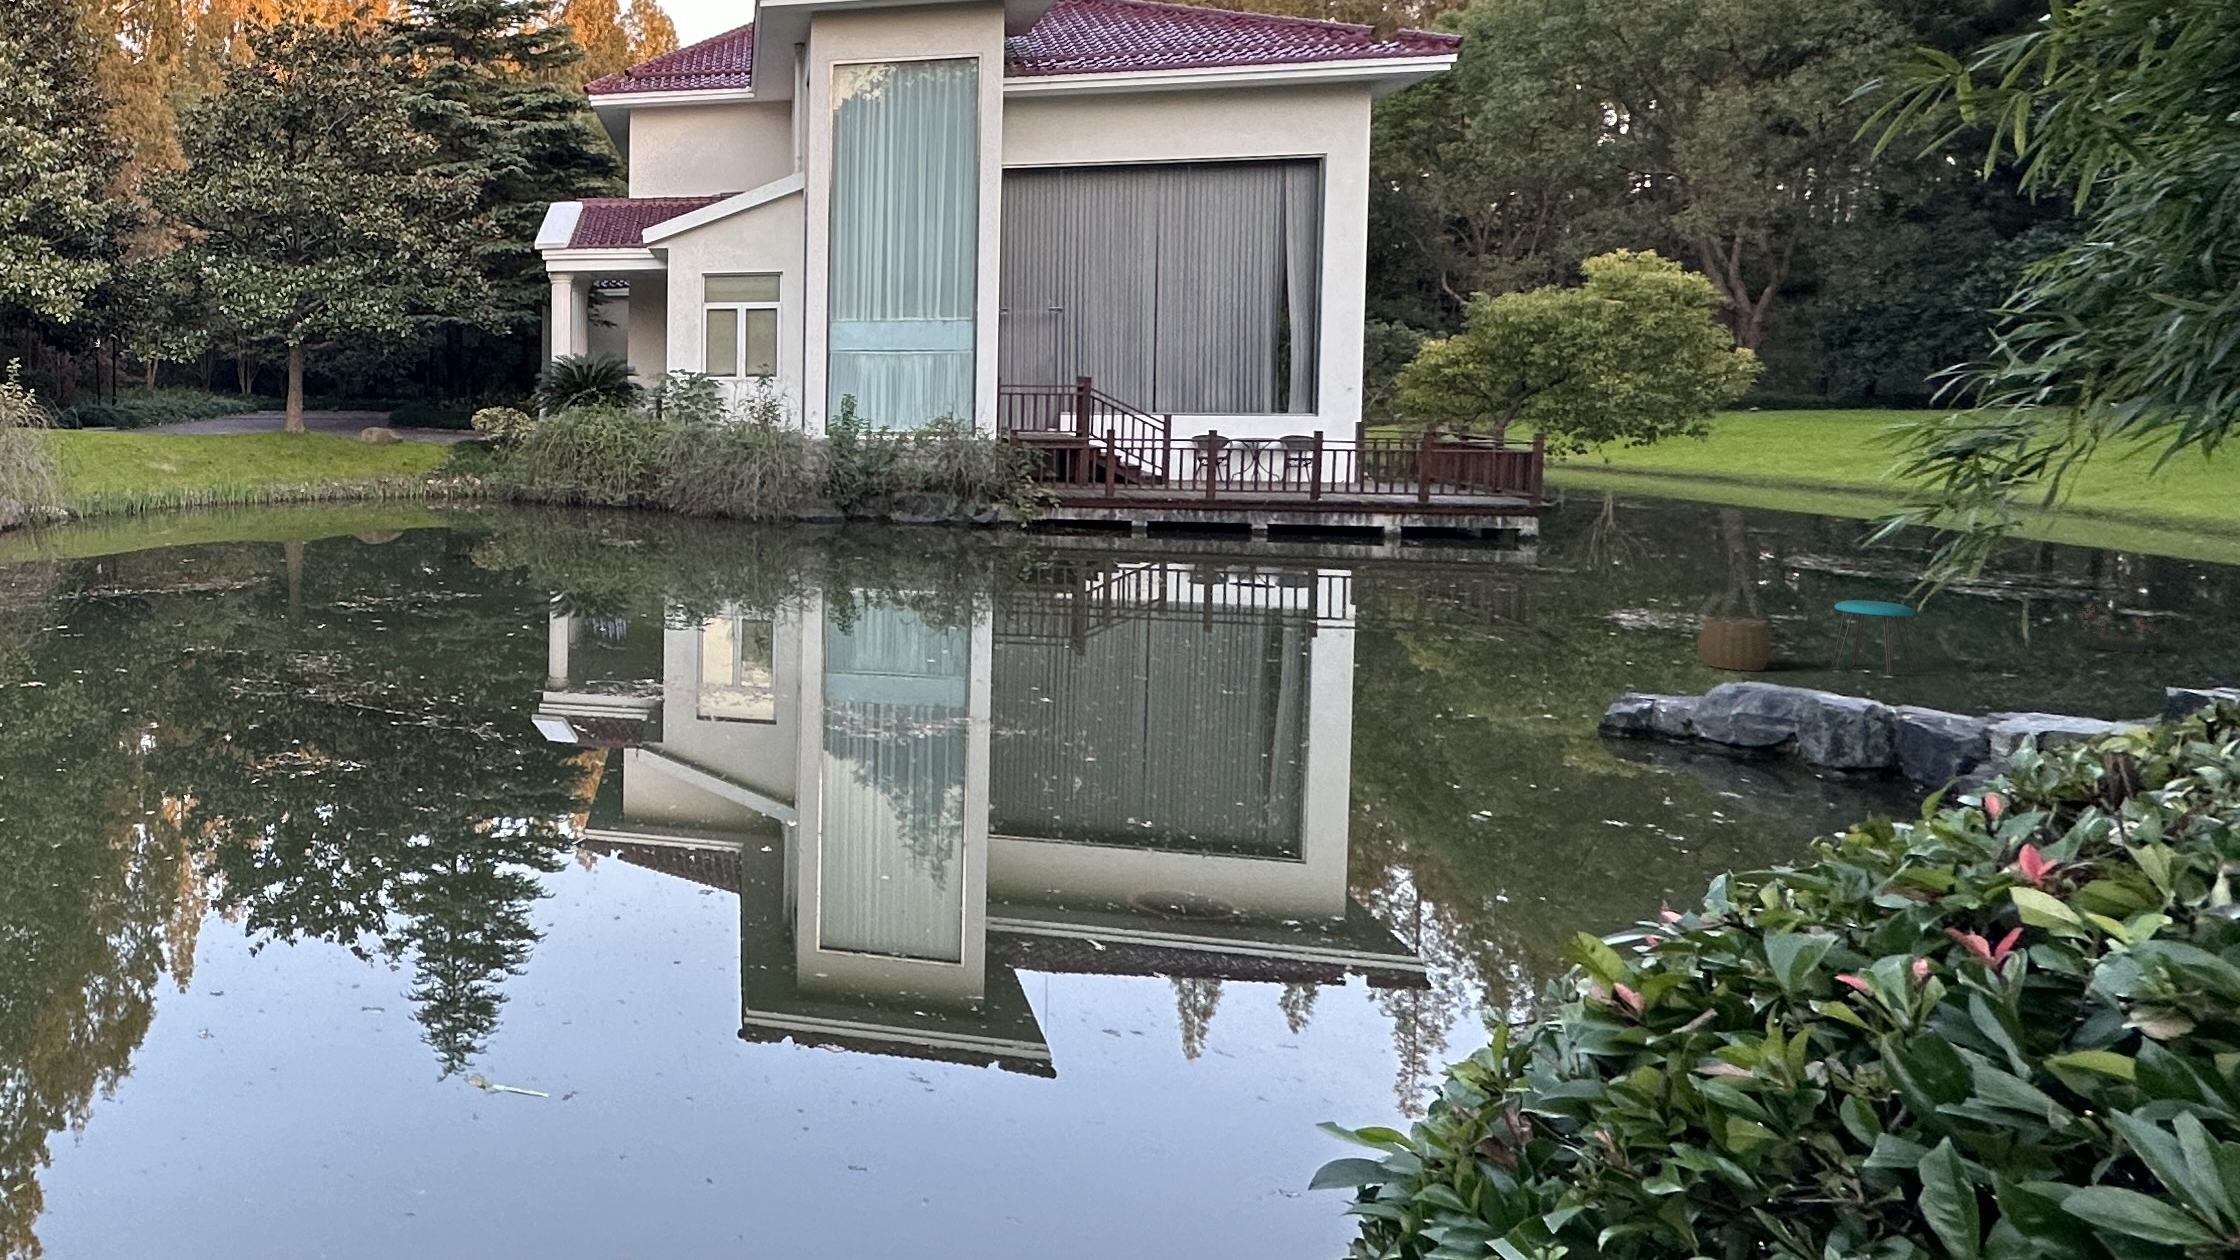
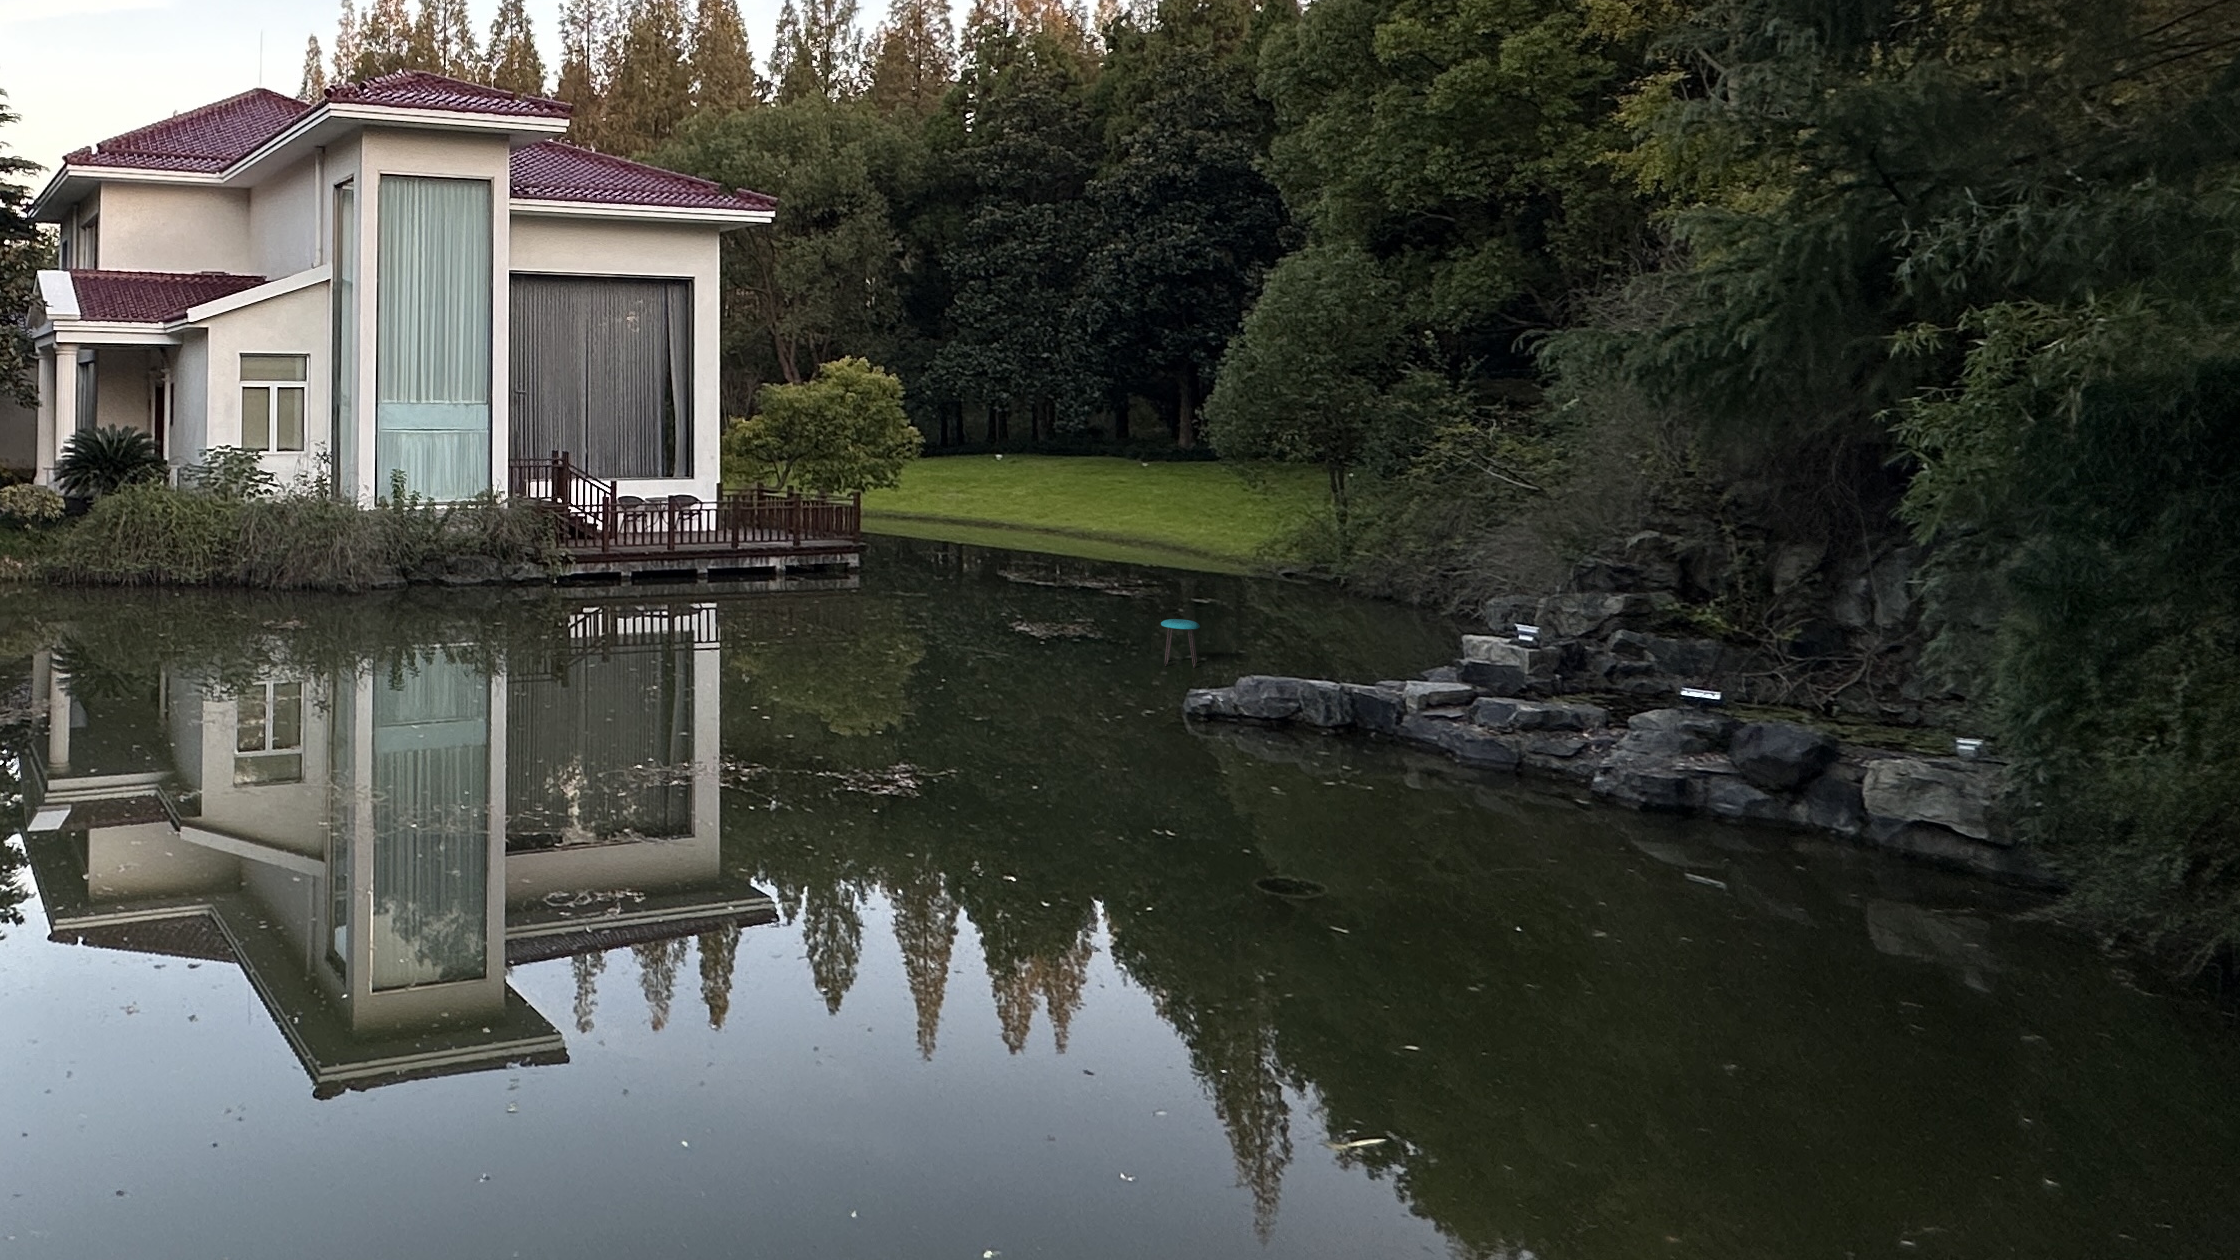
decorative plant: present [2075,606,2156,653] -> none [1219,607,1256,636]
woven basket: present [1698,618,1772,671] -> none [1104,637,1144,673]

